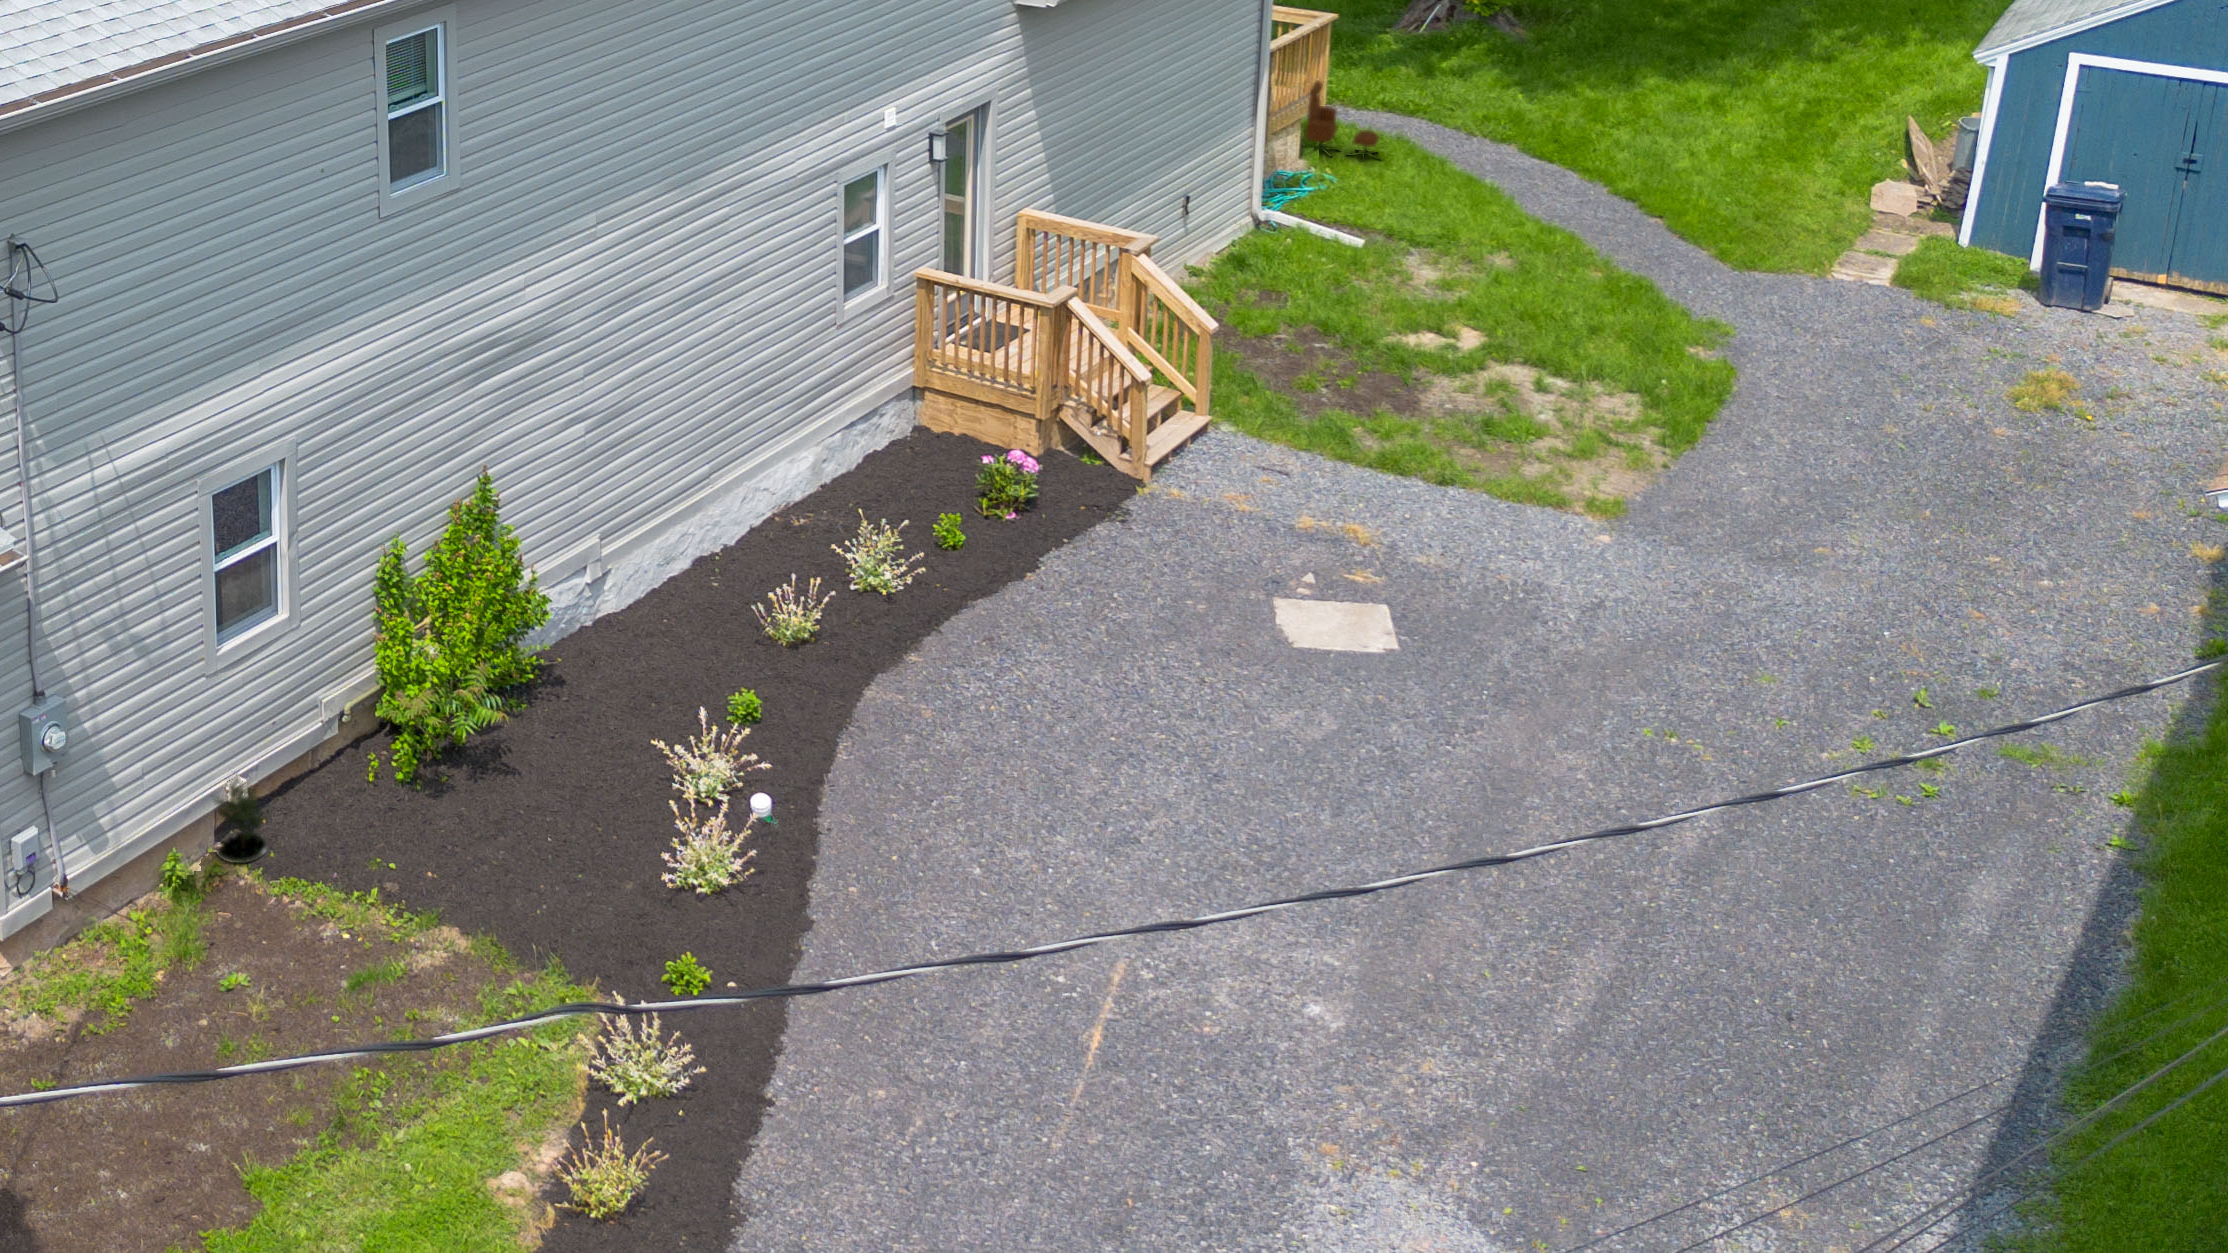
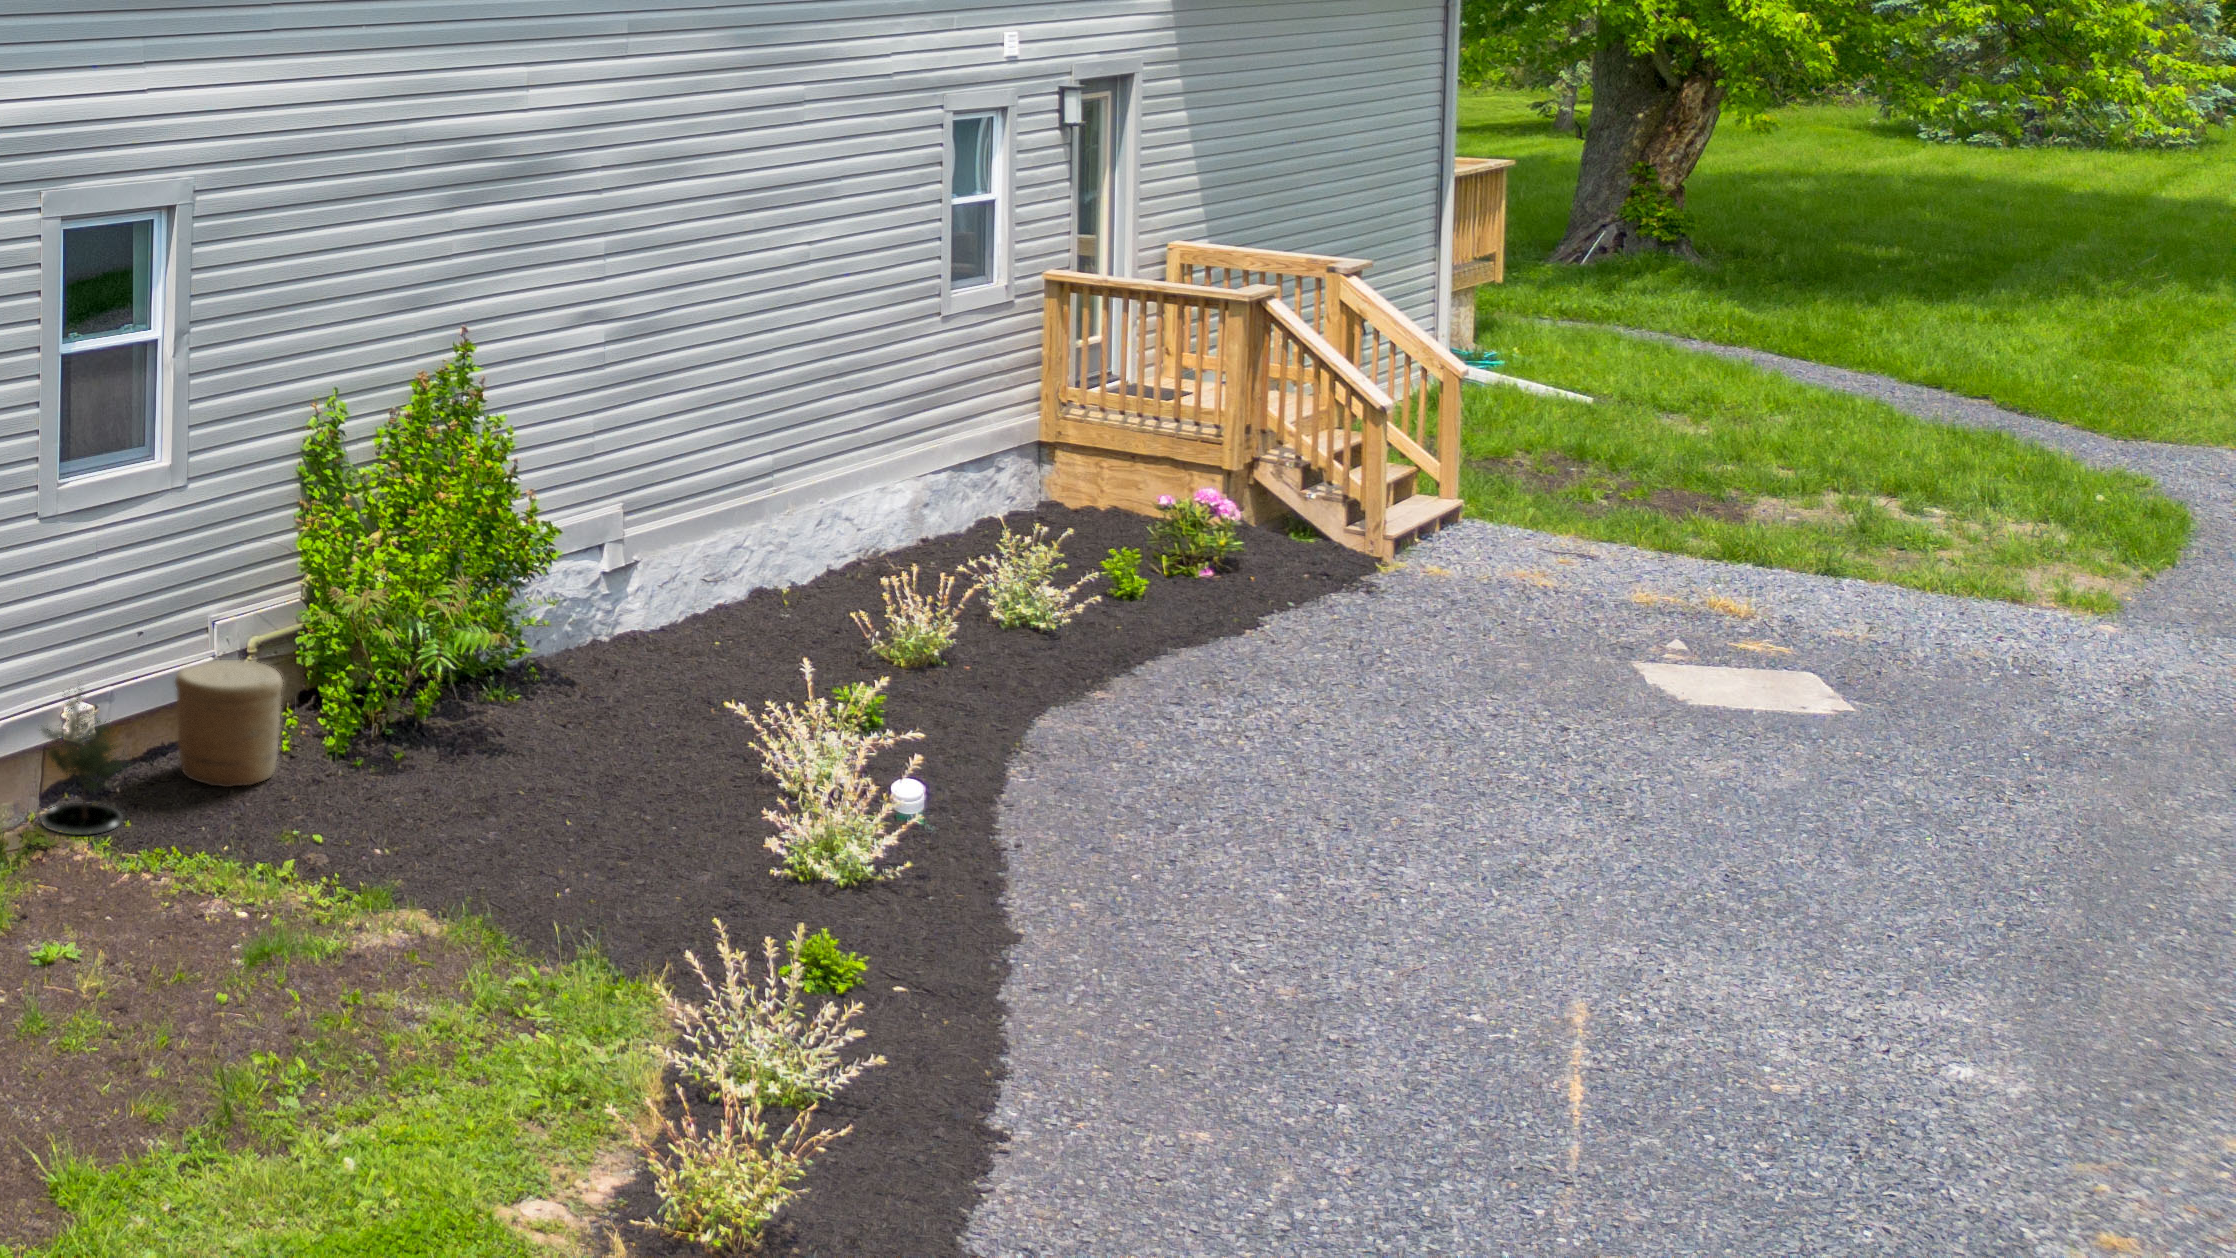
lounge chair: present [1305,81,1379,158] -> none [1469,252,1583,348]
woven basket: none [295,718,366,808] -> present [175,660,283,787]

